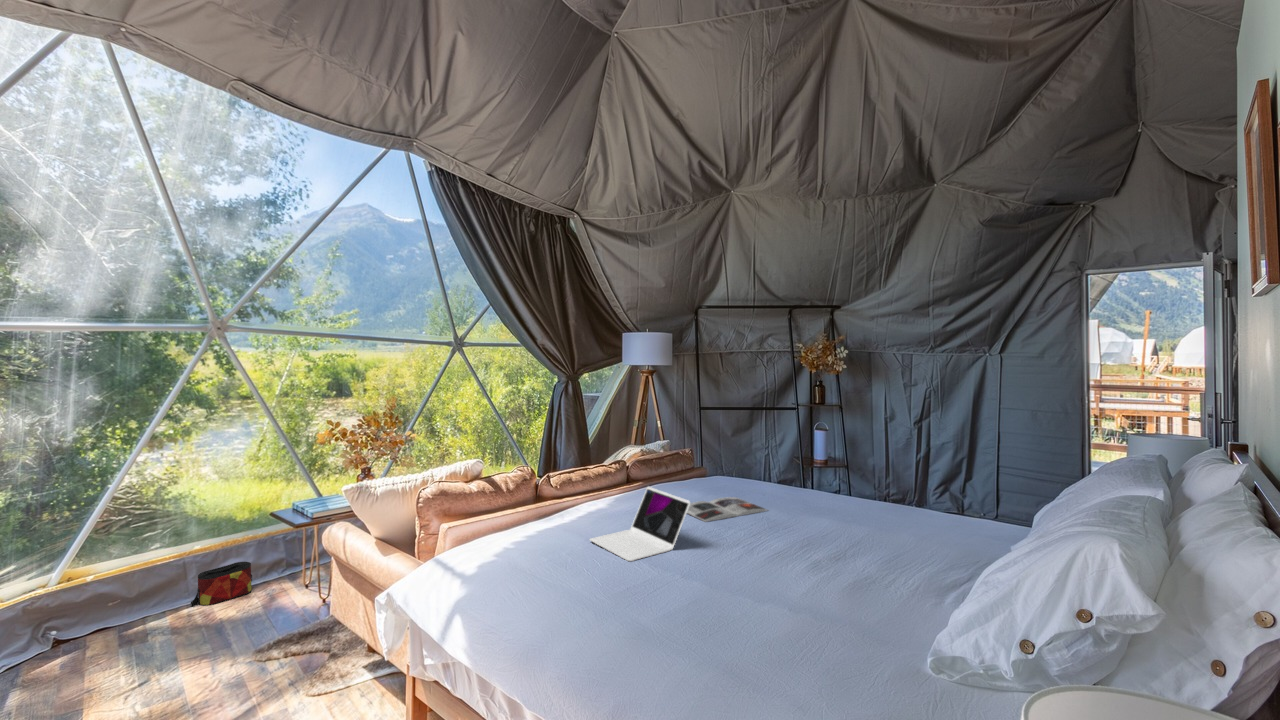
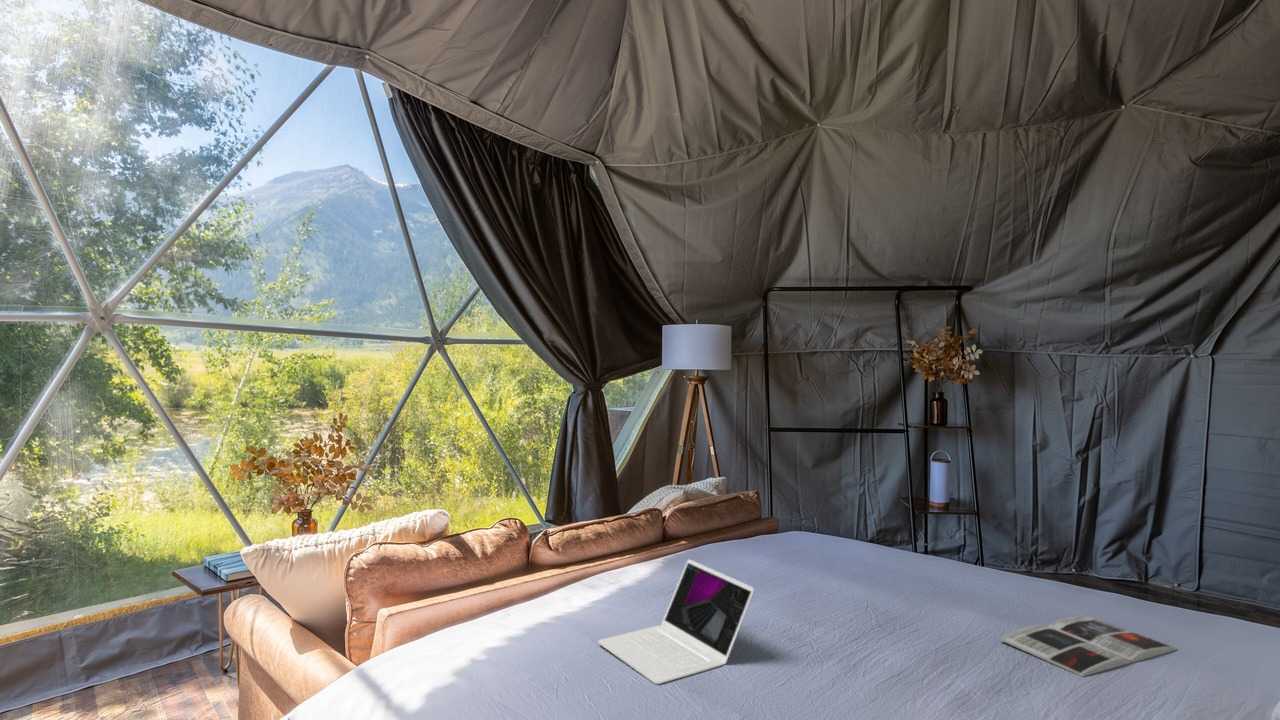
magazine: present [687,497,768,522] -> present [1001,616,1177,677]
bag: present [191,562,252,606] -> none [62,636,149,698]

